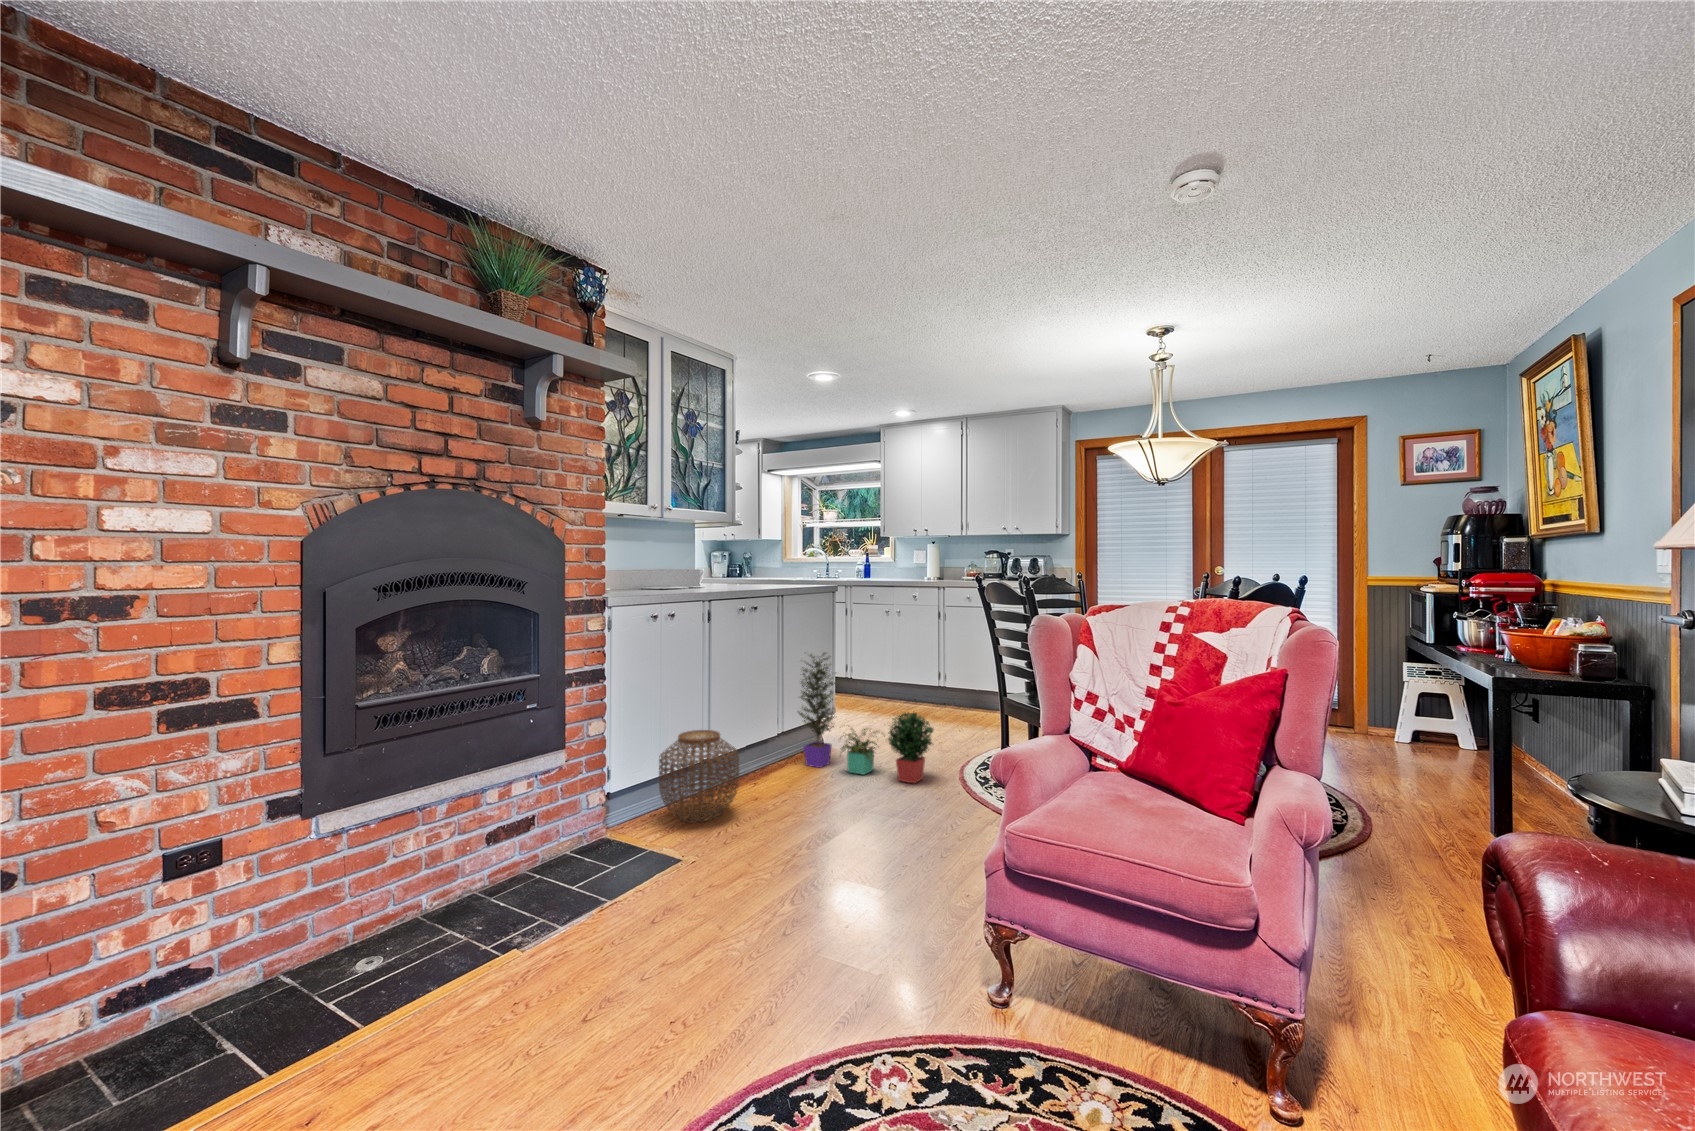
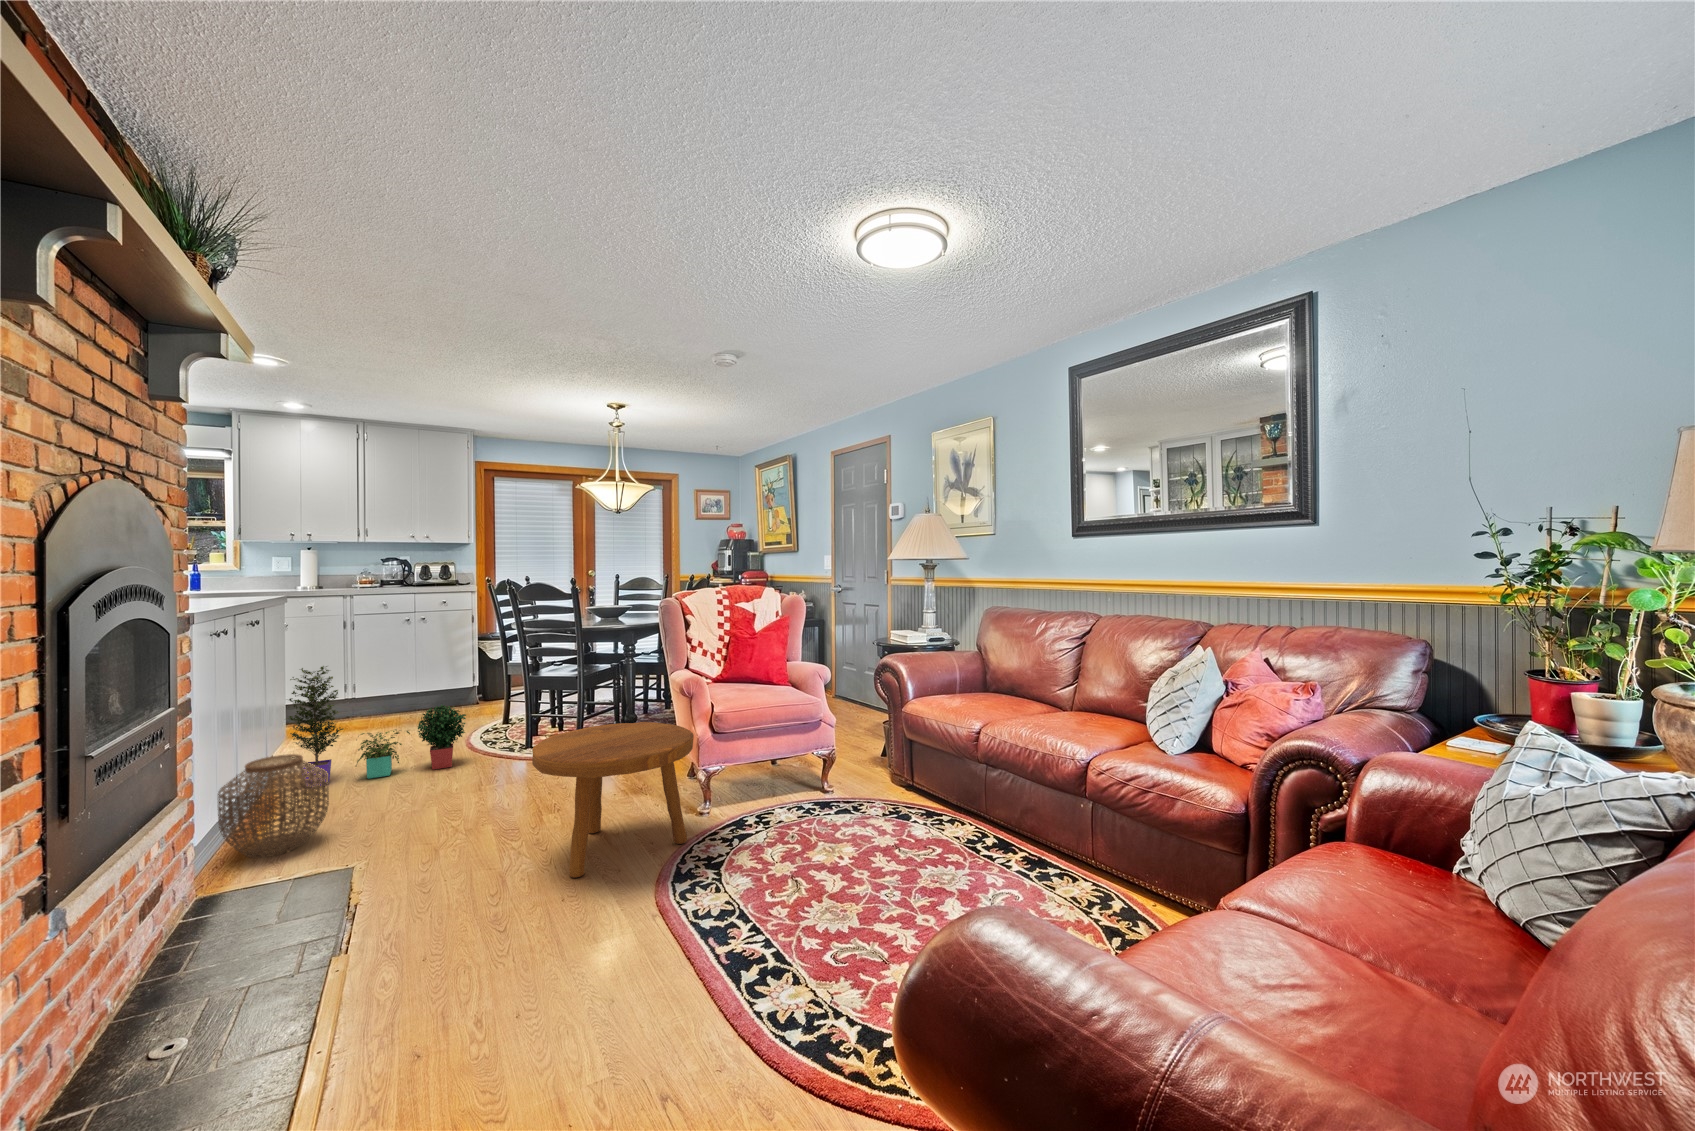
footstool: none [727,783,958,1029] -> present [532,722,694,878]

